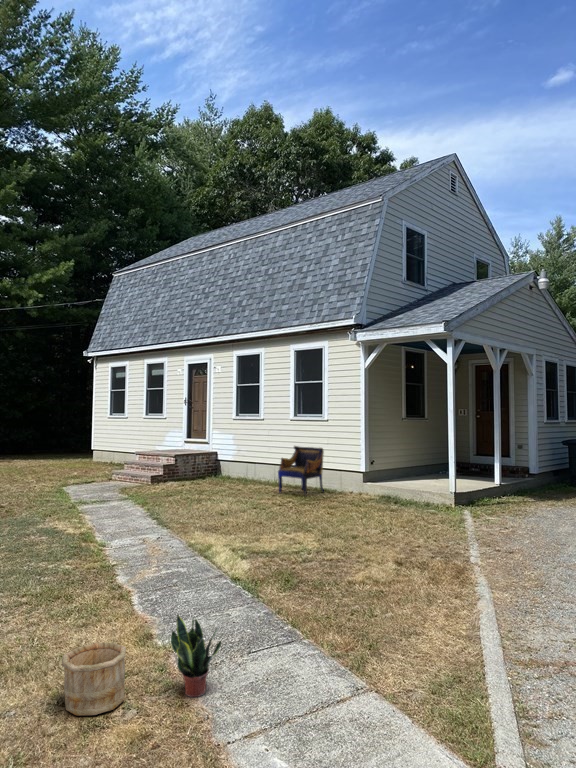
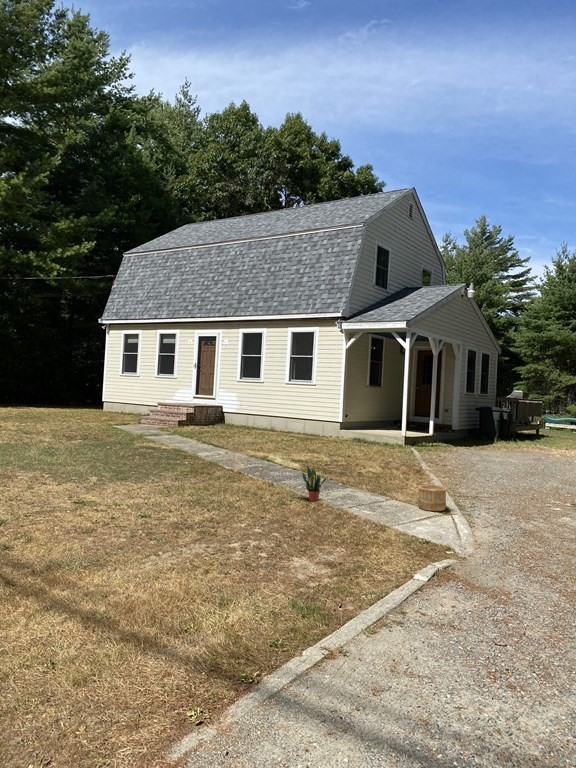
armchair: present [278,446,324,496] -> none [278,402,312,438]
wooden bucket: present [62,643,126,716] -> present [418,485,447,511]

